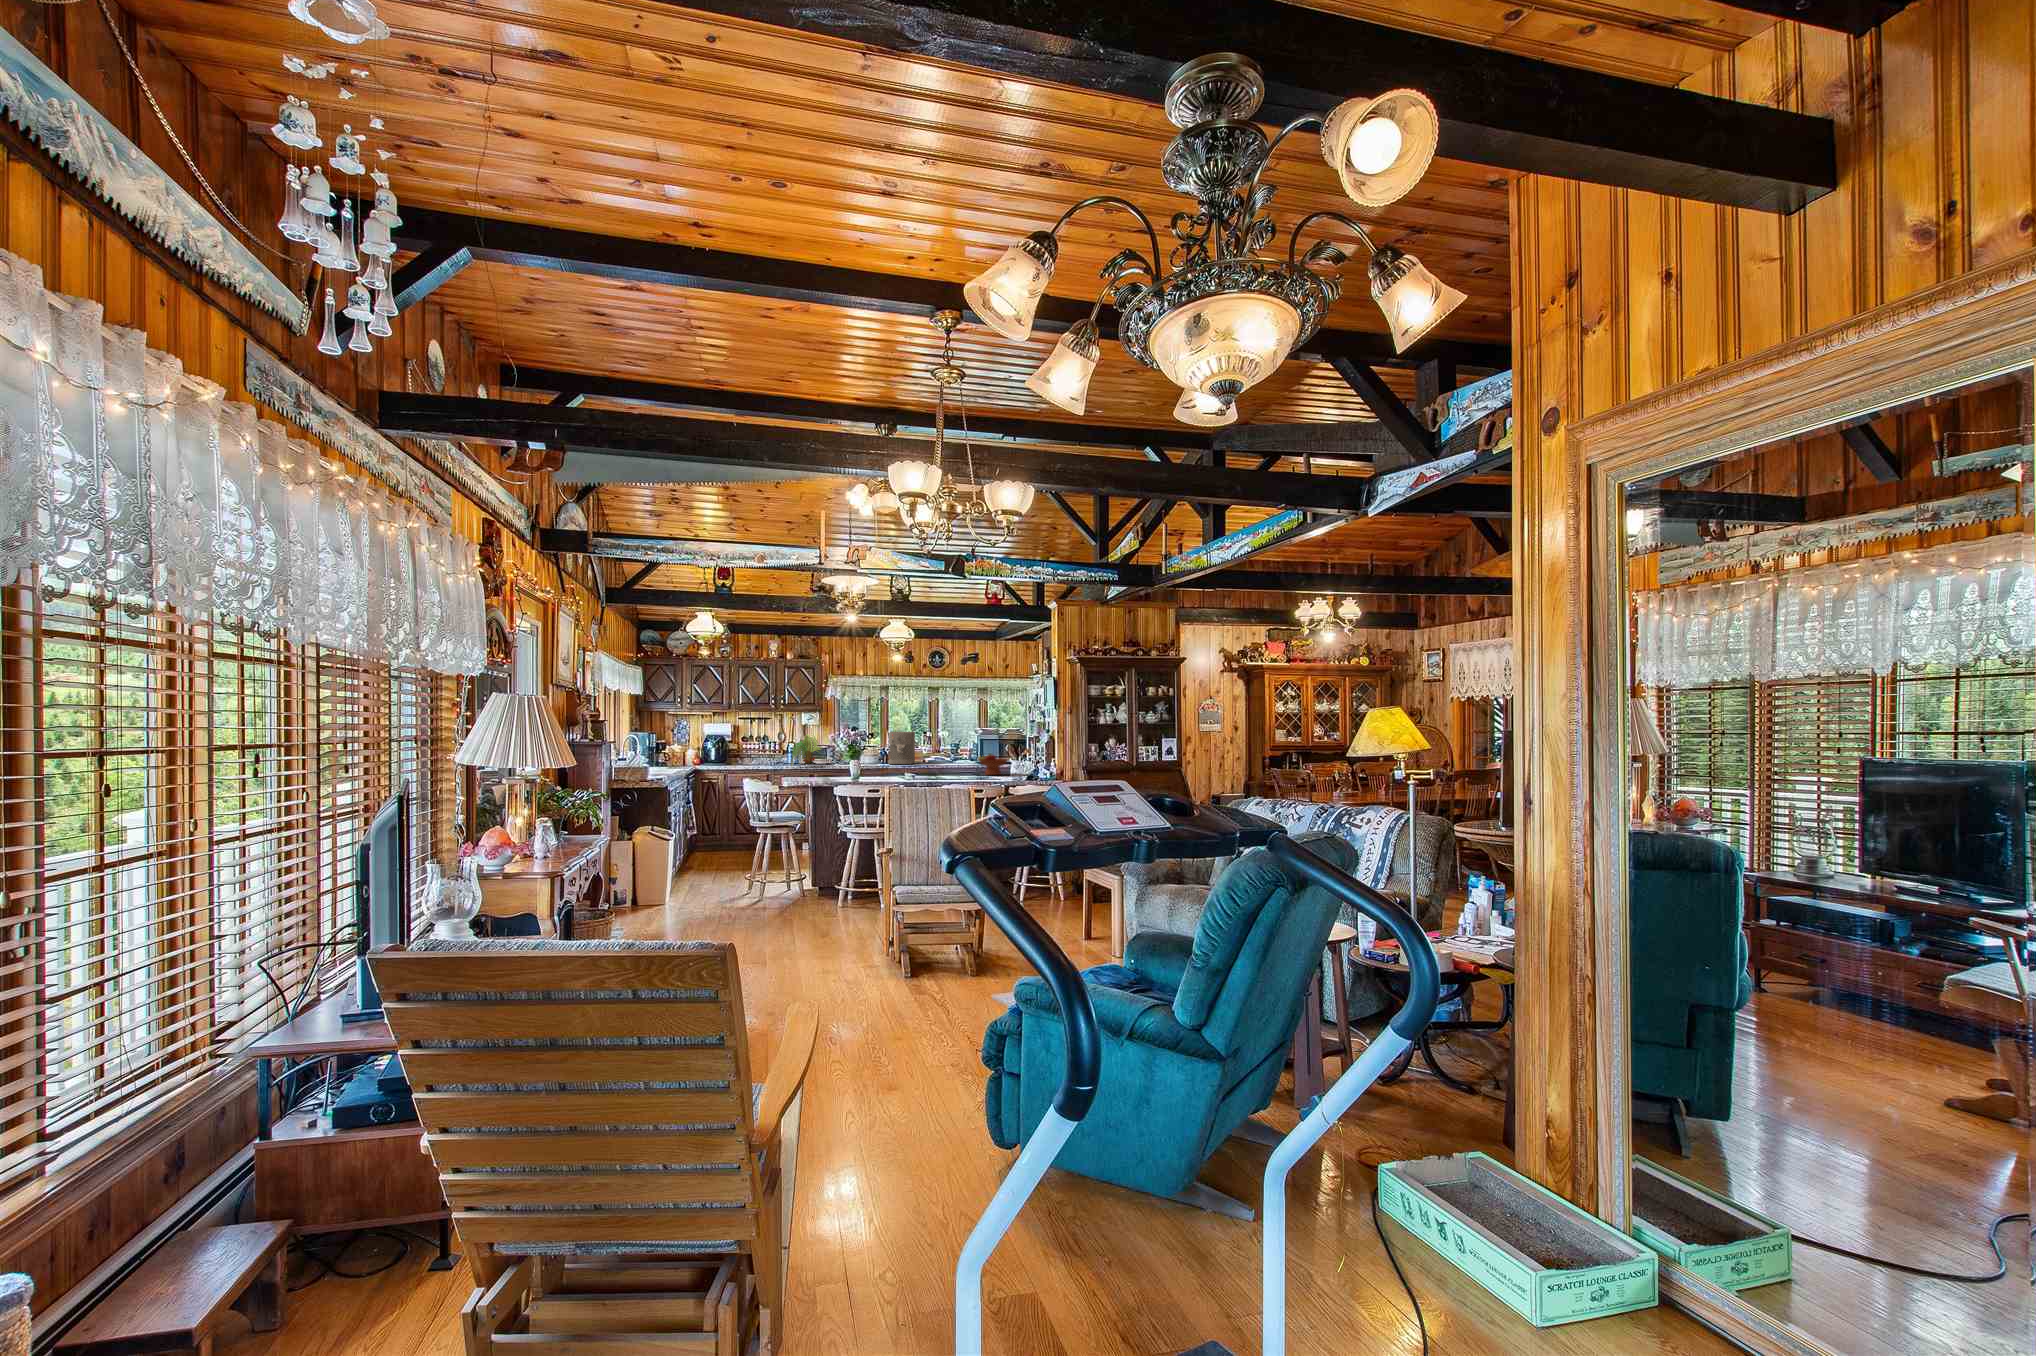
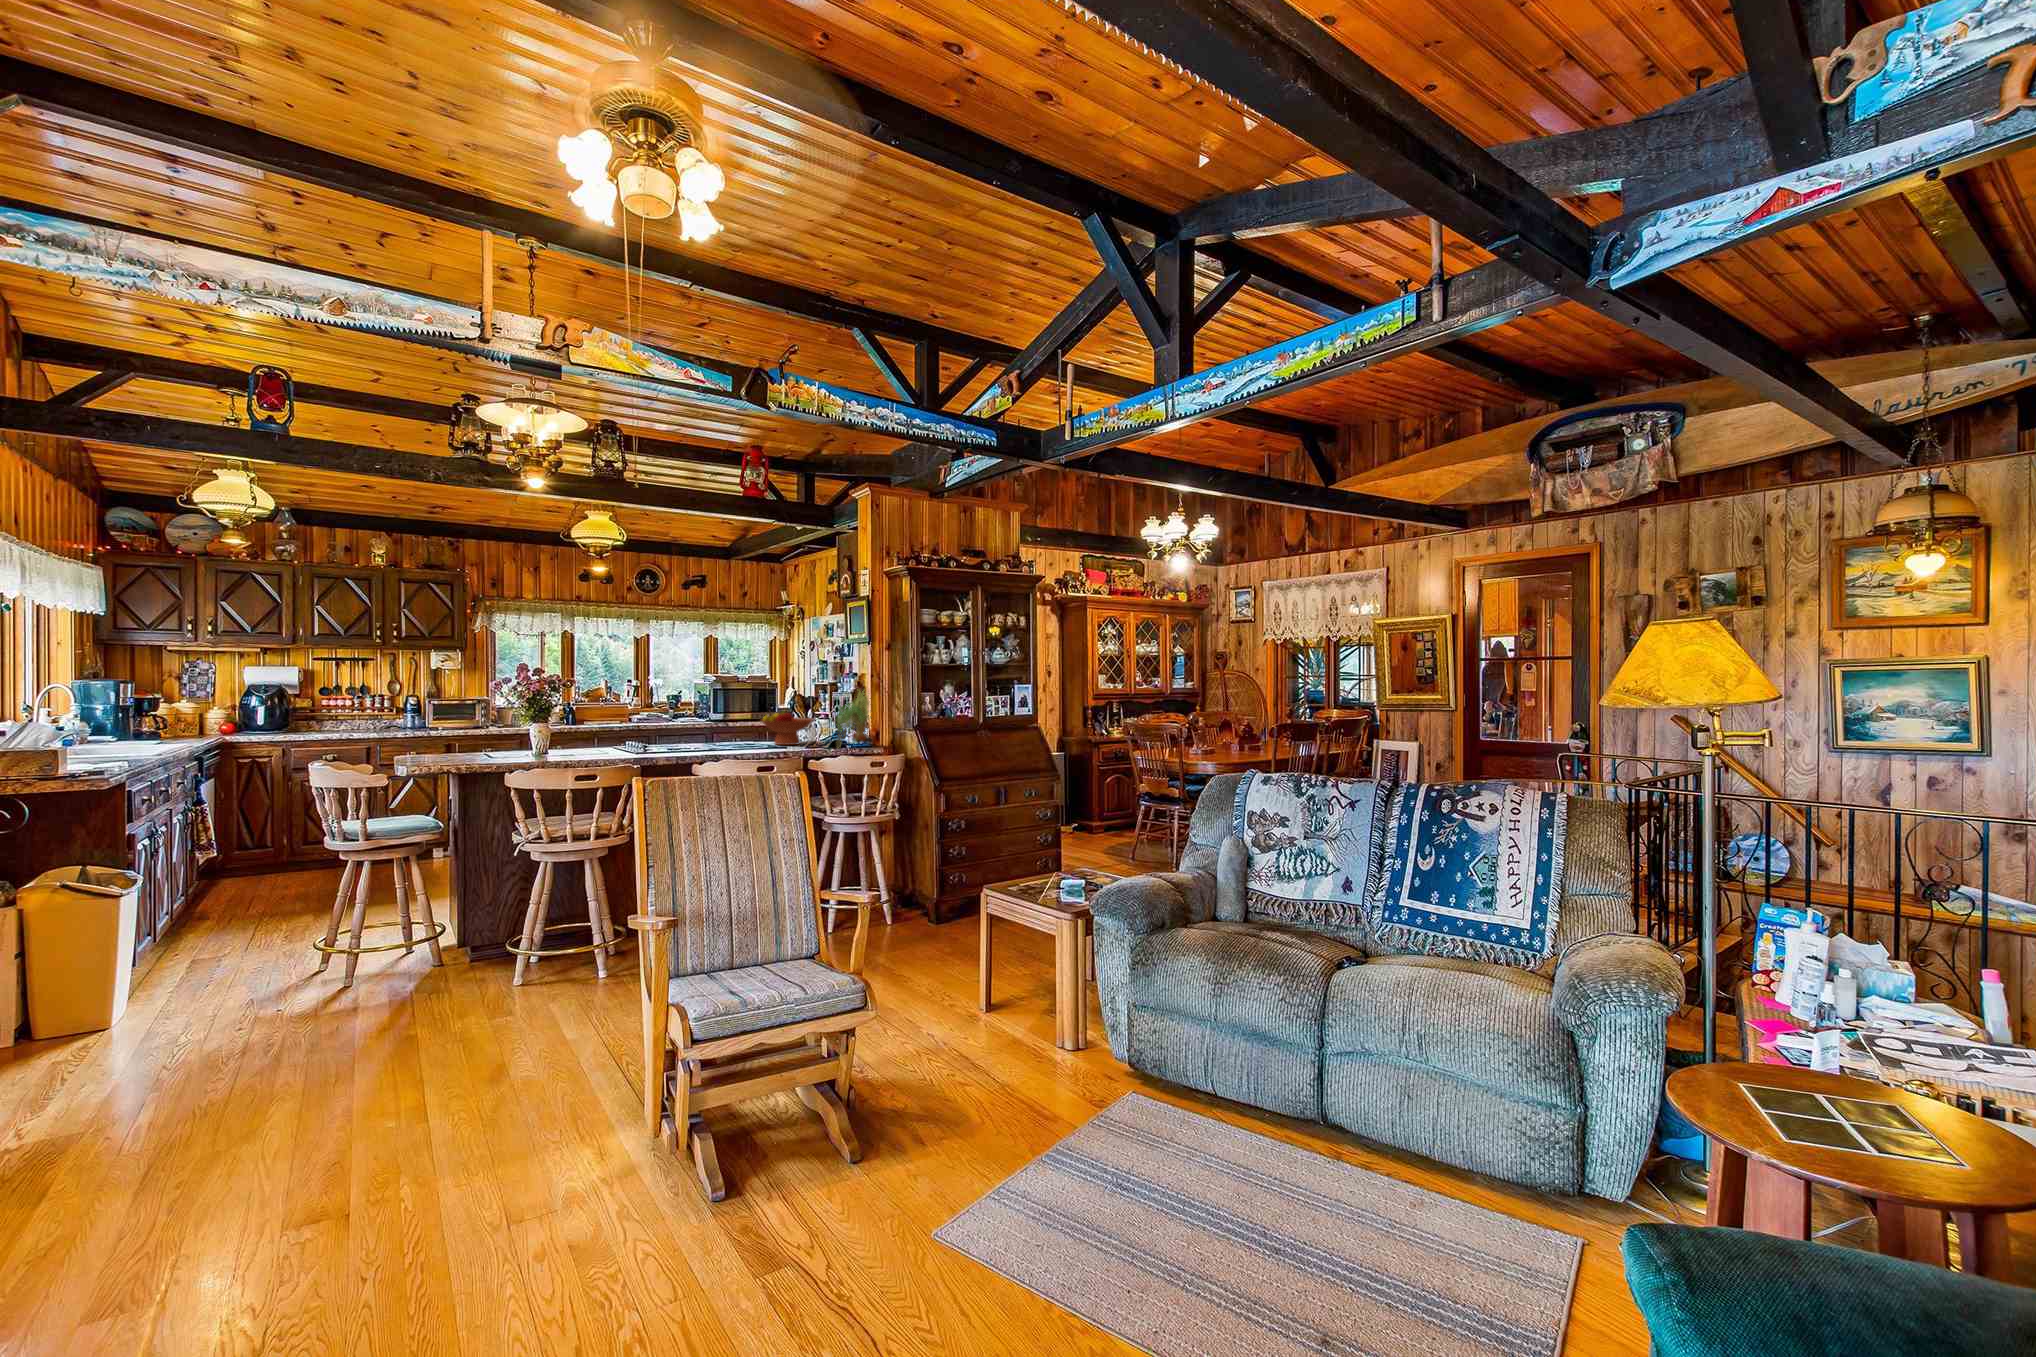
coffee maker: present [888,732,915,765] -> none [594,678,637,730]
plant: present [791,734,820,766] -> present [836,691,872,743]

